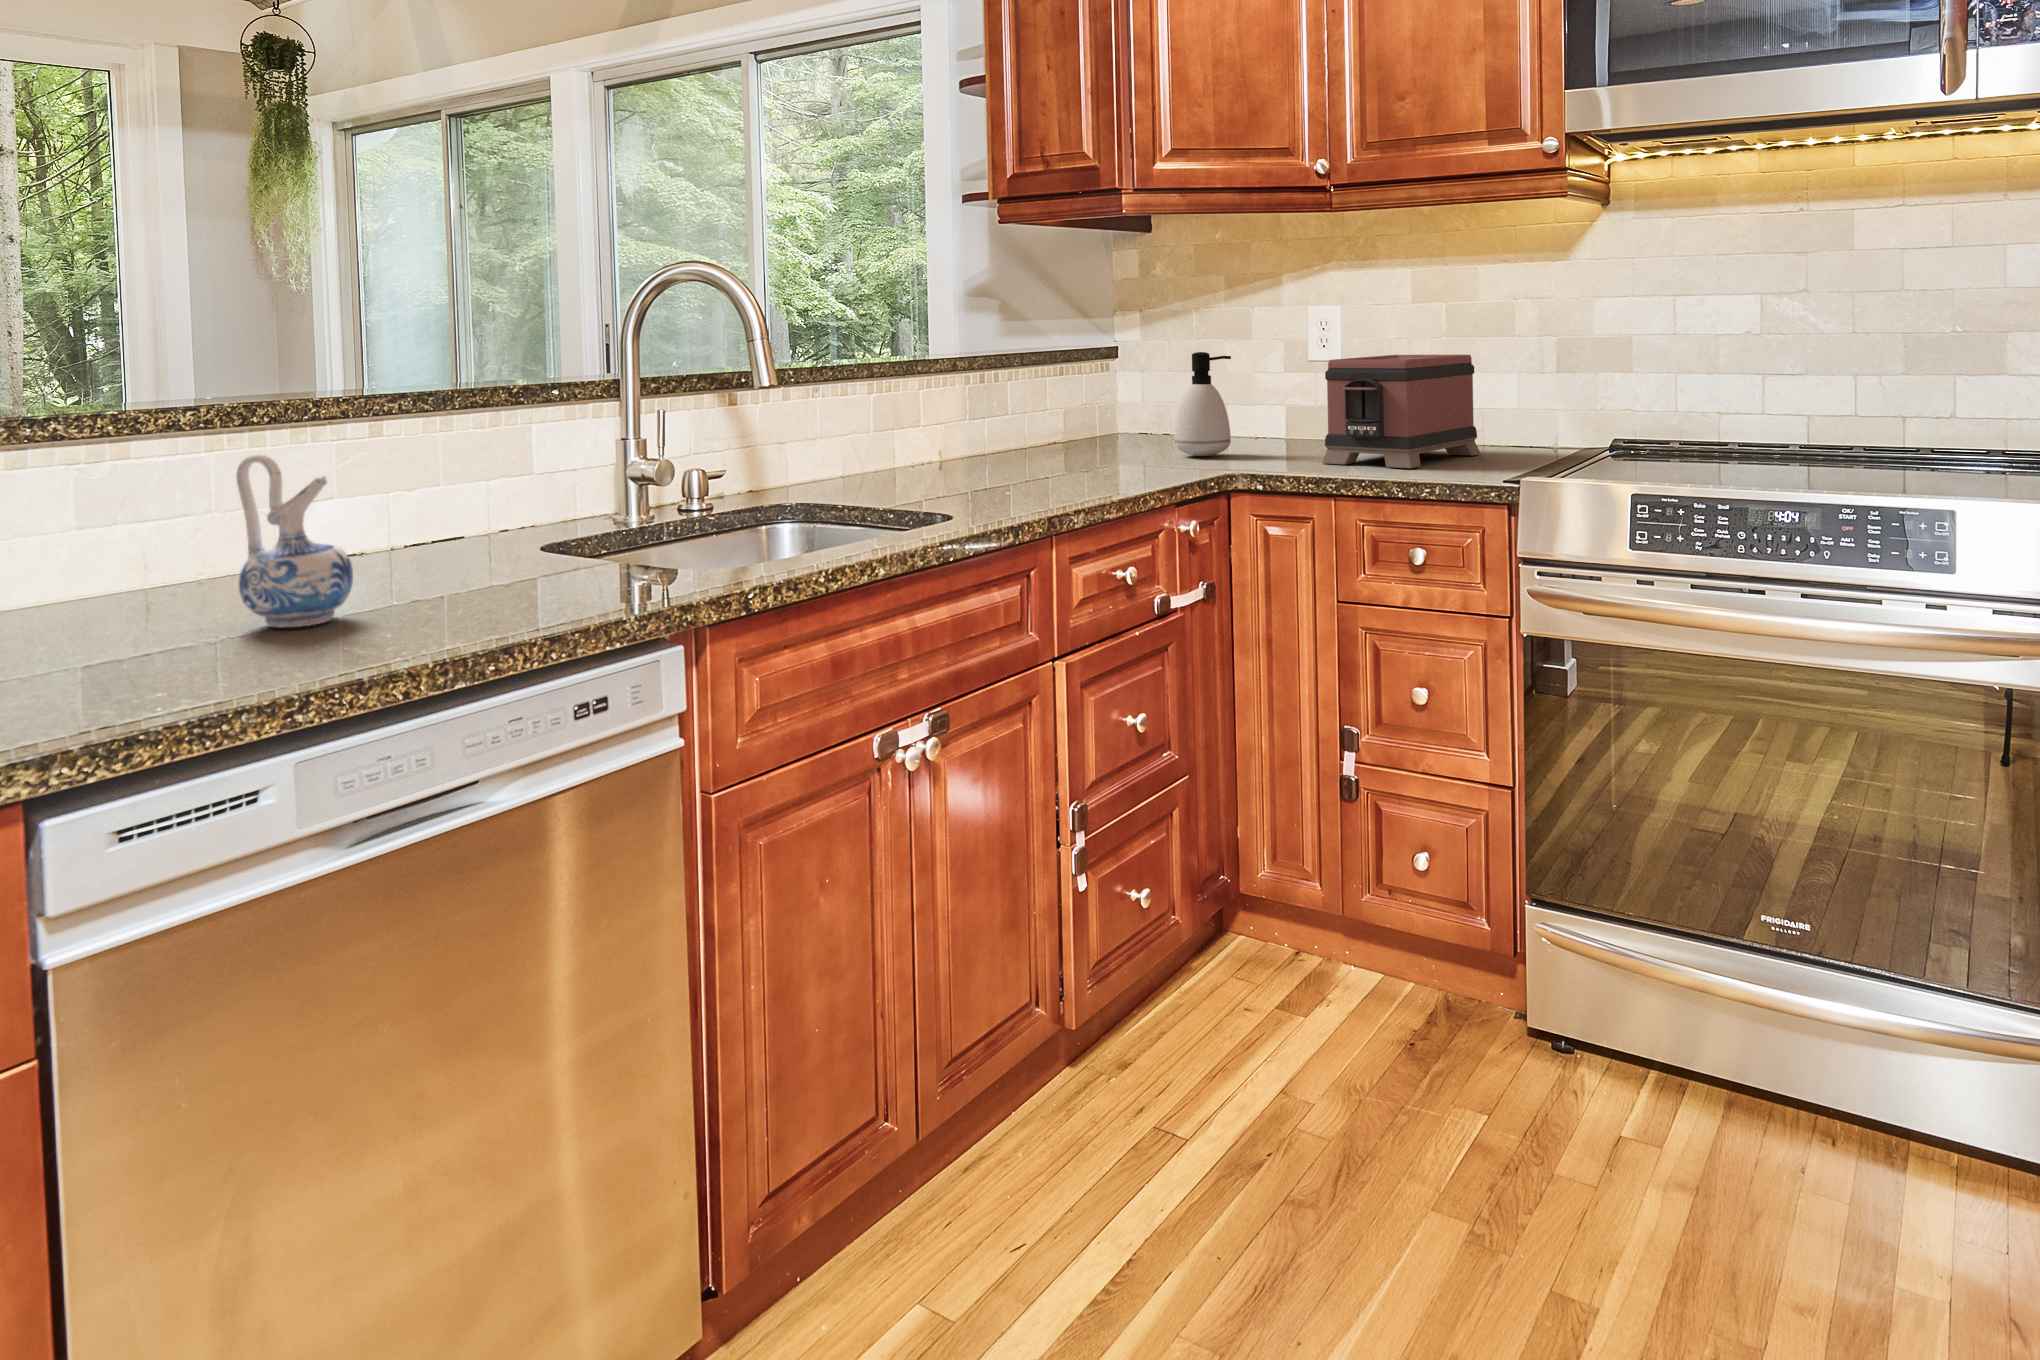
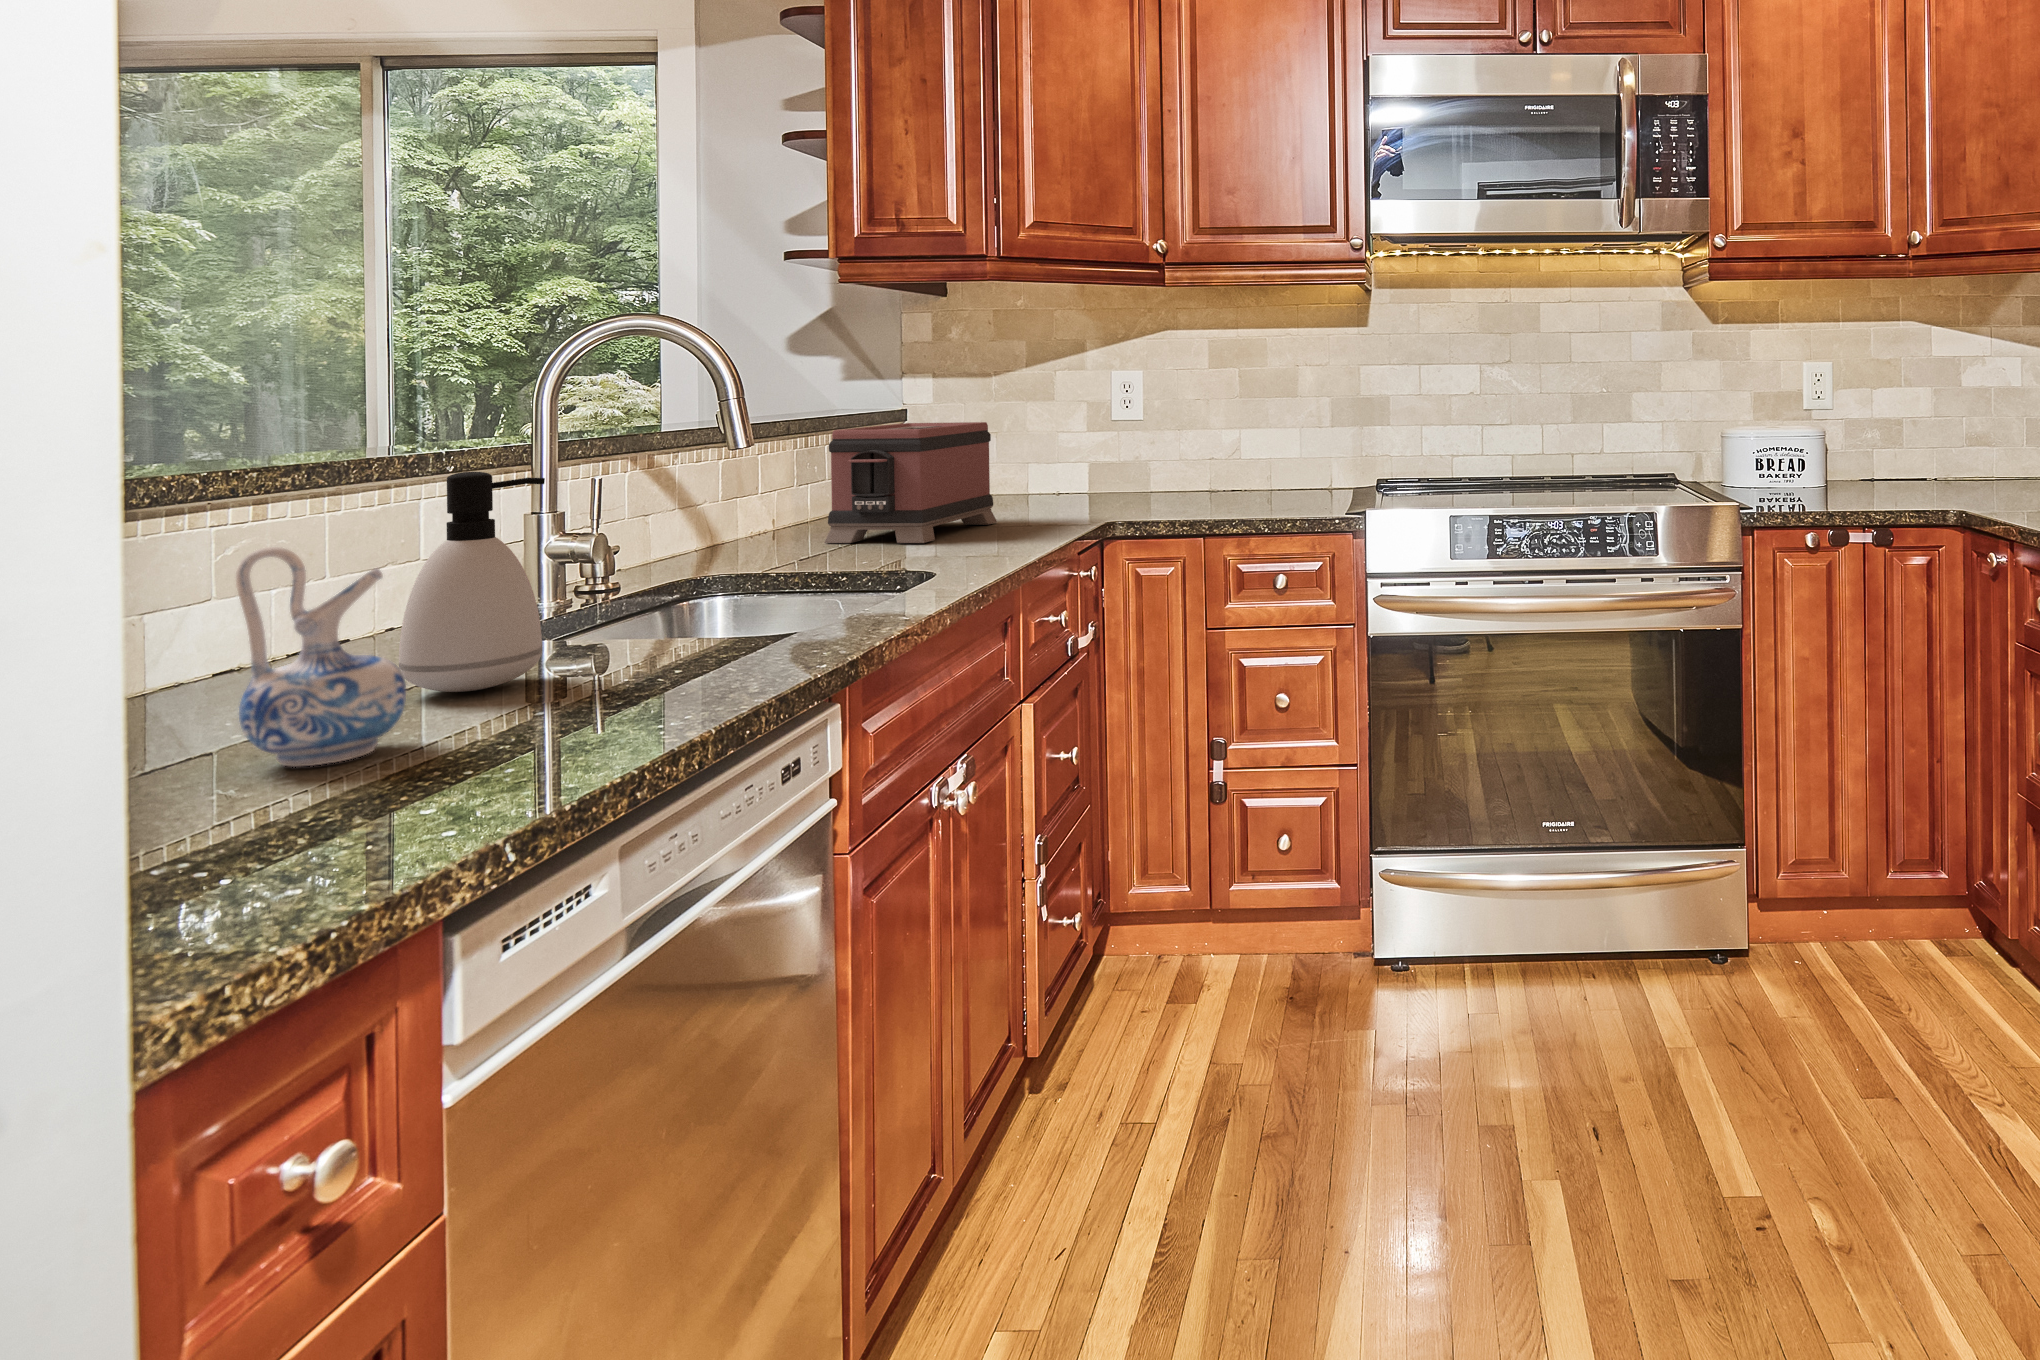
soap dispenser: present [1175,352,1231,456] -> present [399,472,545,692]
toaster: present [1322,355,1481,468] -> present [824,422,997,543]

